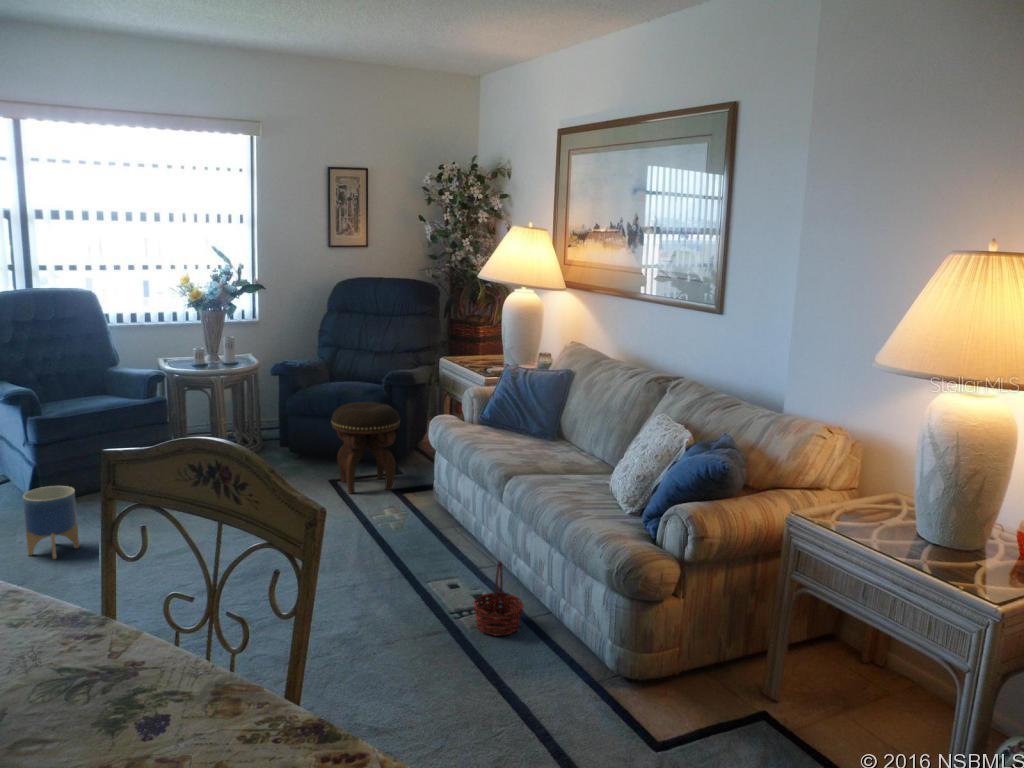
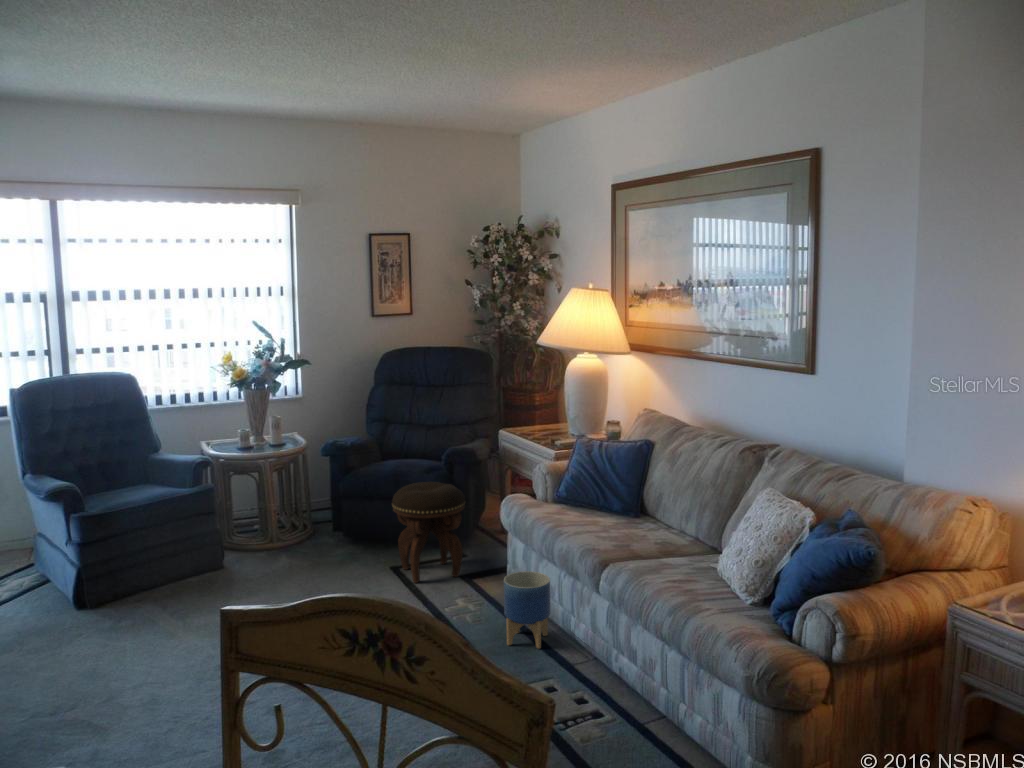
planter: present [23,486,79,559] -> present [504,571,550,648]
basket: present [474,561,524,636] -> none [582,663,640,749]

